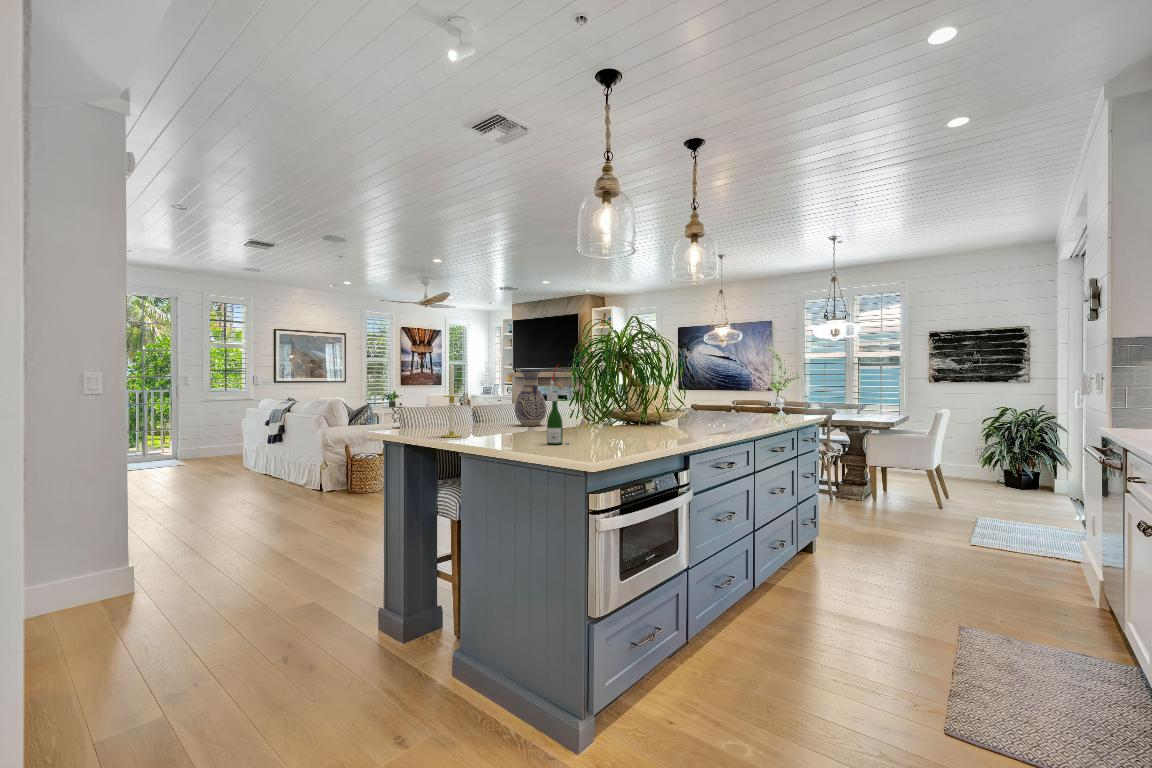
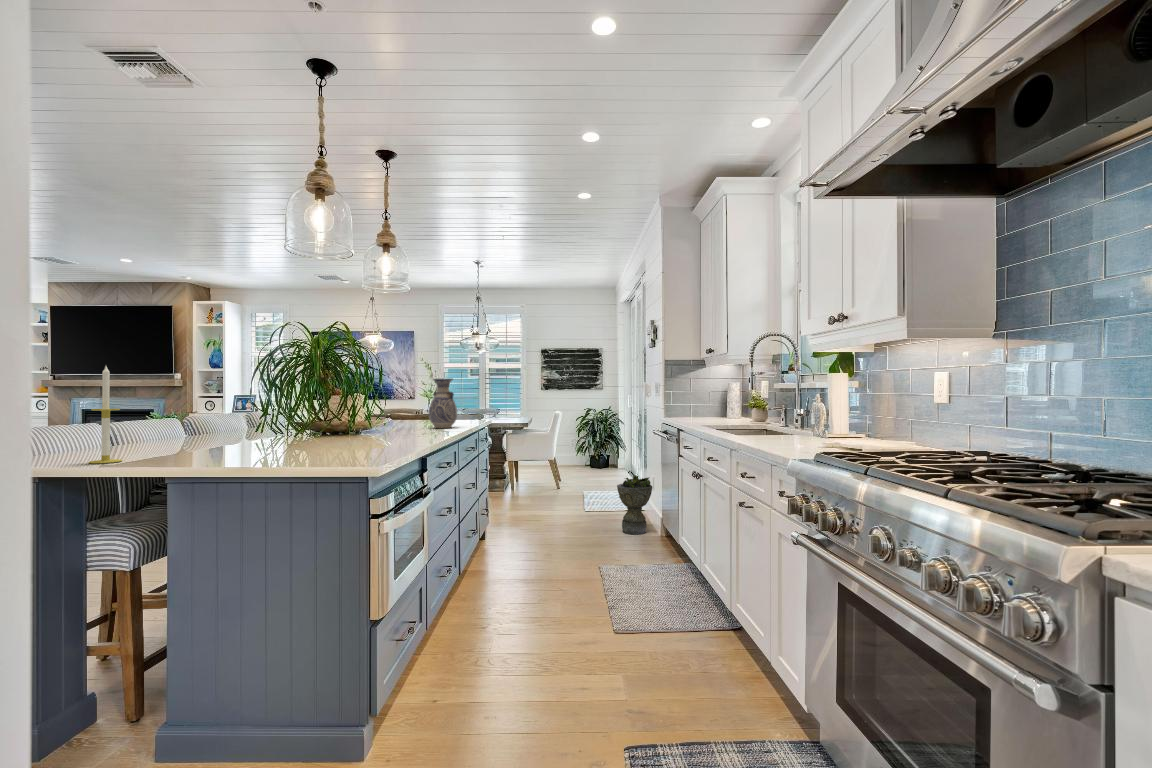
wine bottle: present [547,369,569,444] -> none [267,370,297,459]
vase: present [514,370,546,426] -> present [428,378,457,428]
planter: none [1017,504,1082,590] -> present [617,475,652,534]

